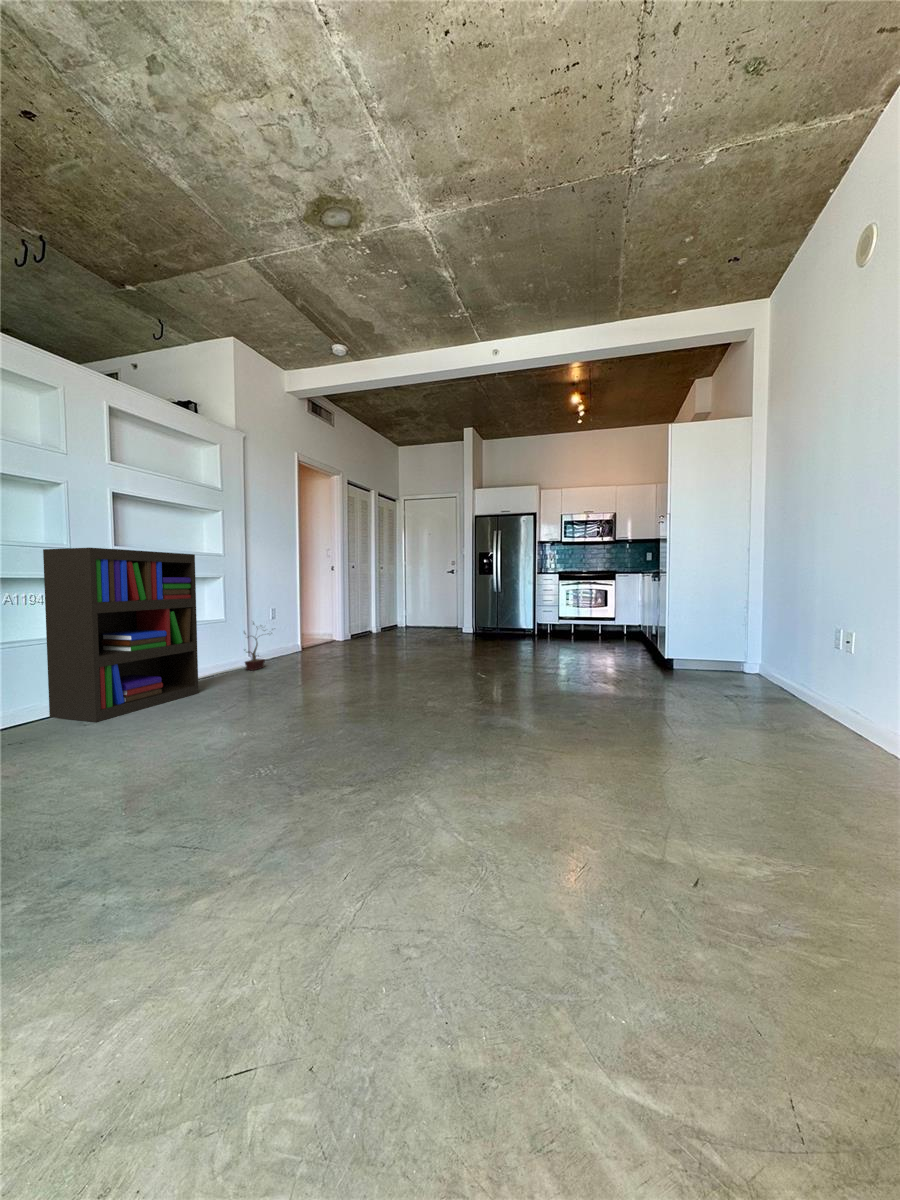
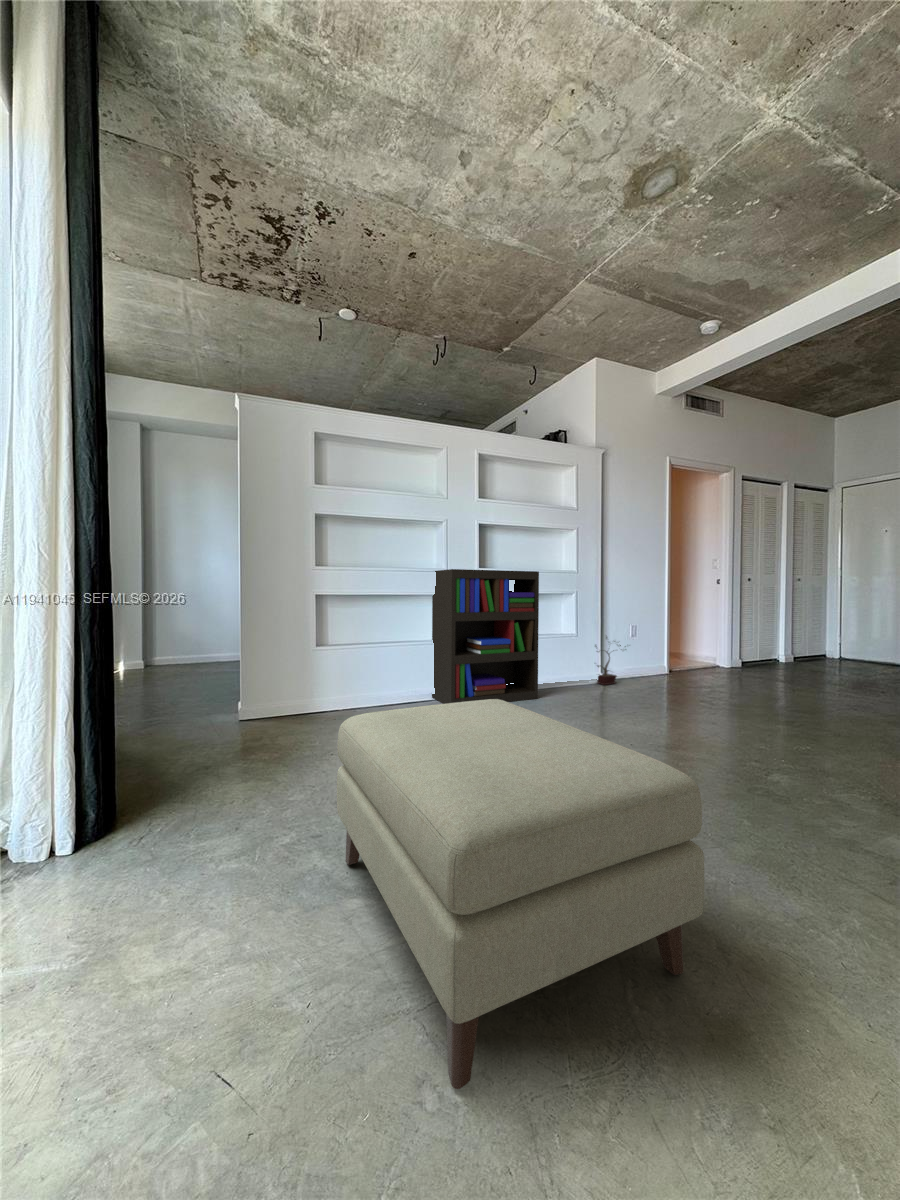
ottoman: none [129,675,487,939] -> present [337,699,704,1089]

